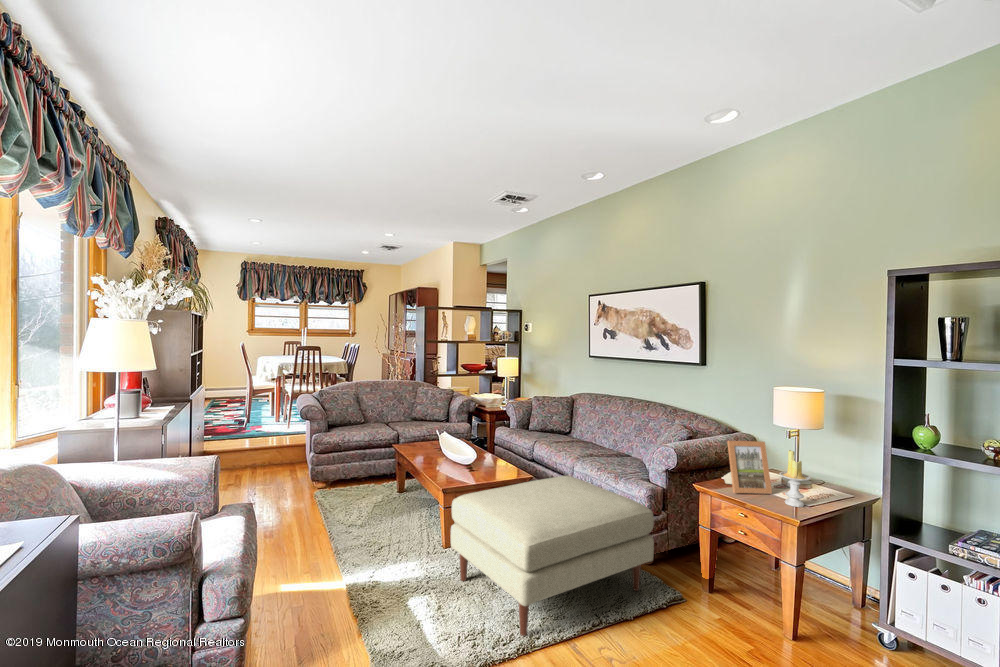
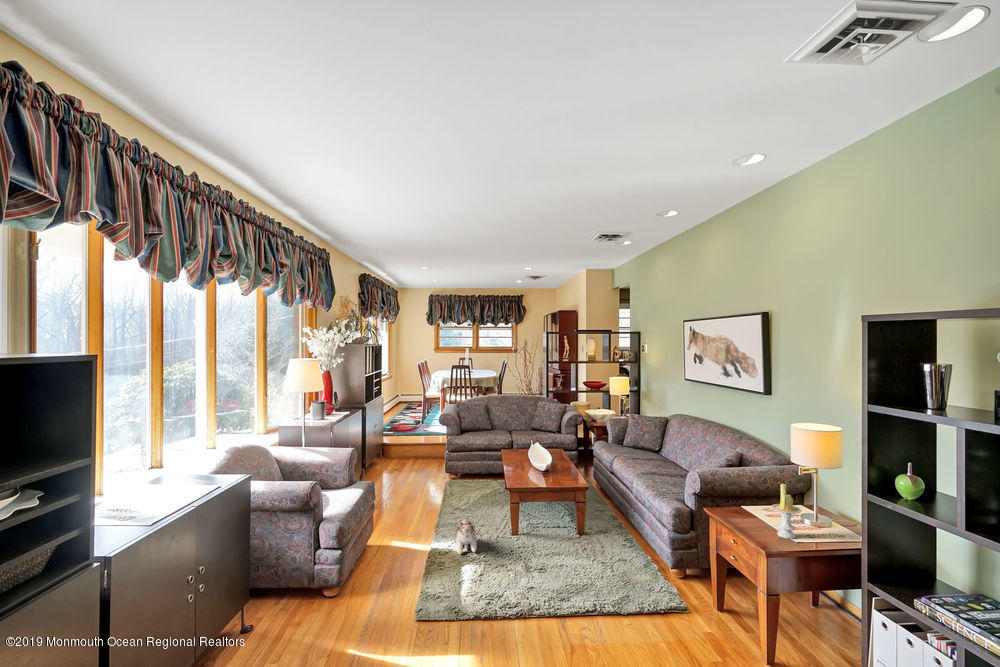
picture frame: present [724,441,772,494] -> none [739,470,778,525]
ottoman: present [451,476,654,636] -> none [503,489,661,606]
plush toy: none [381,536,417,584] -> present [456,519,477,554]

